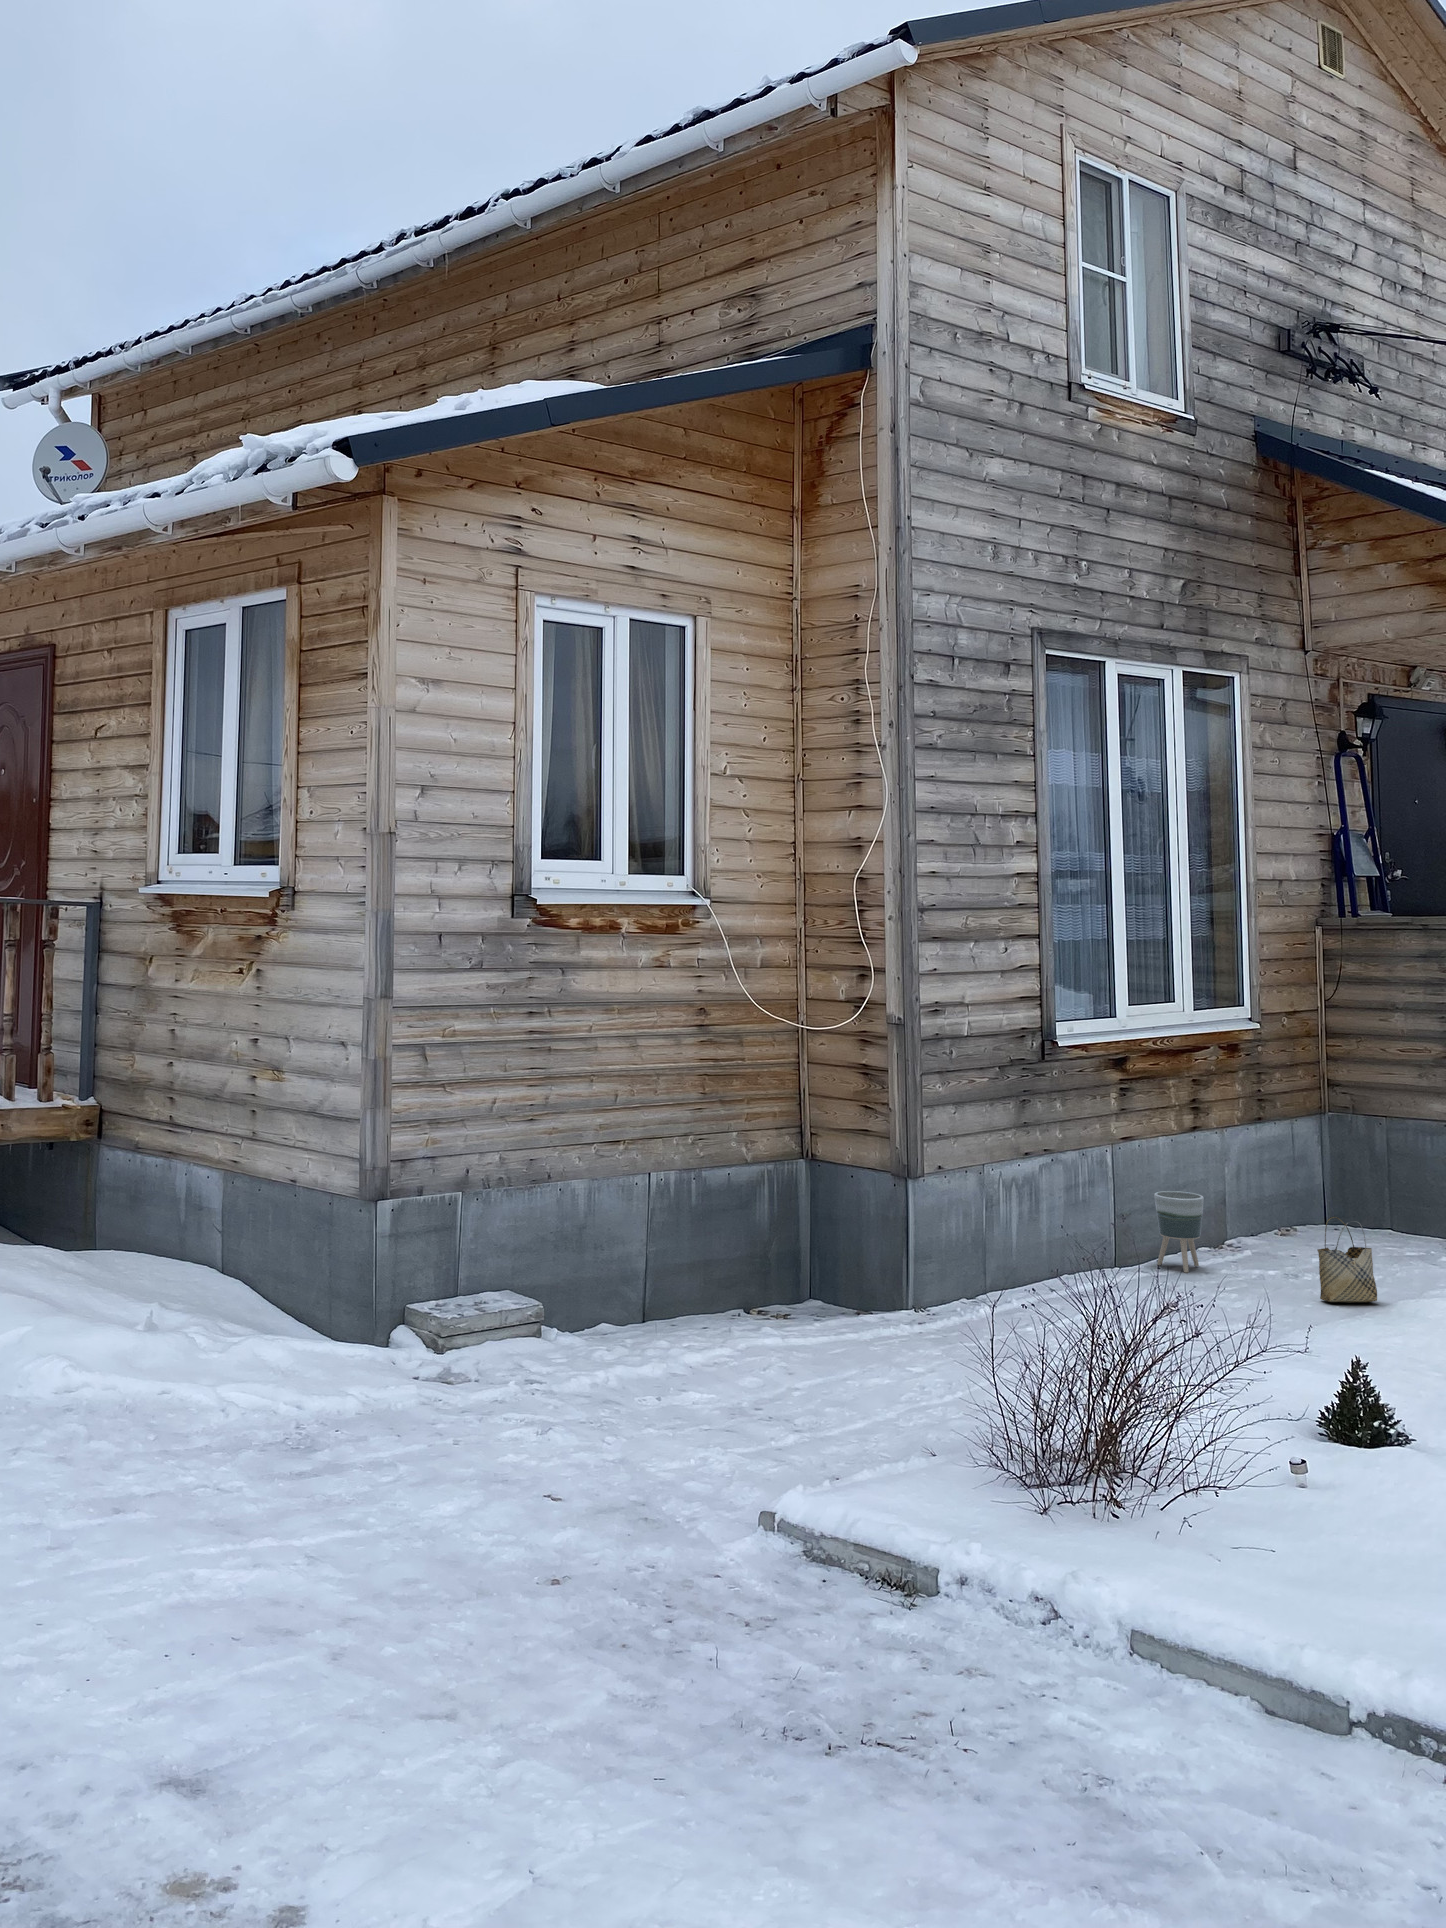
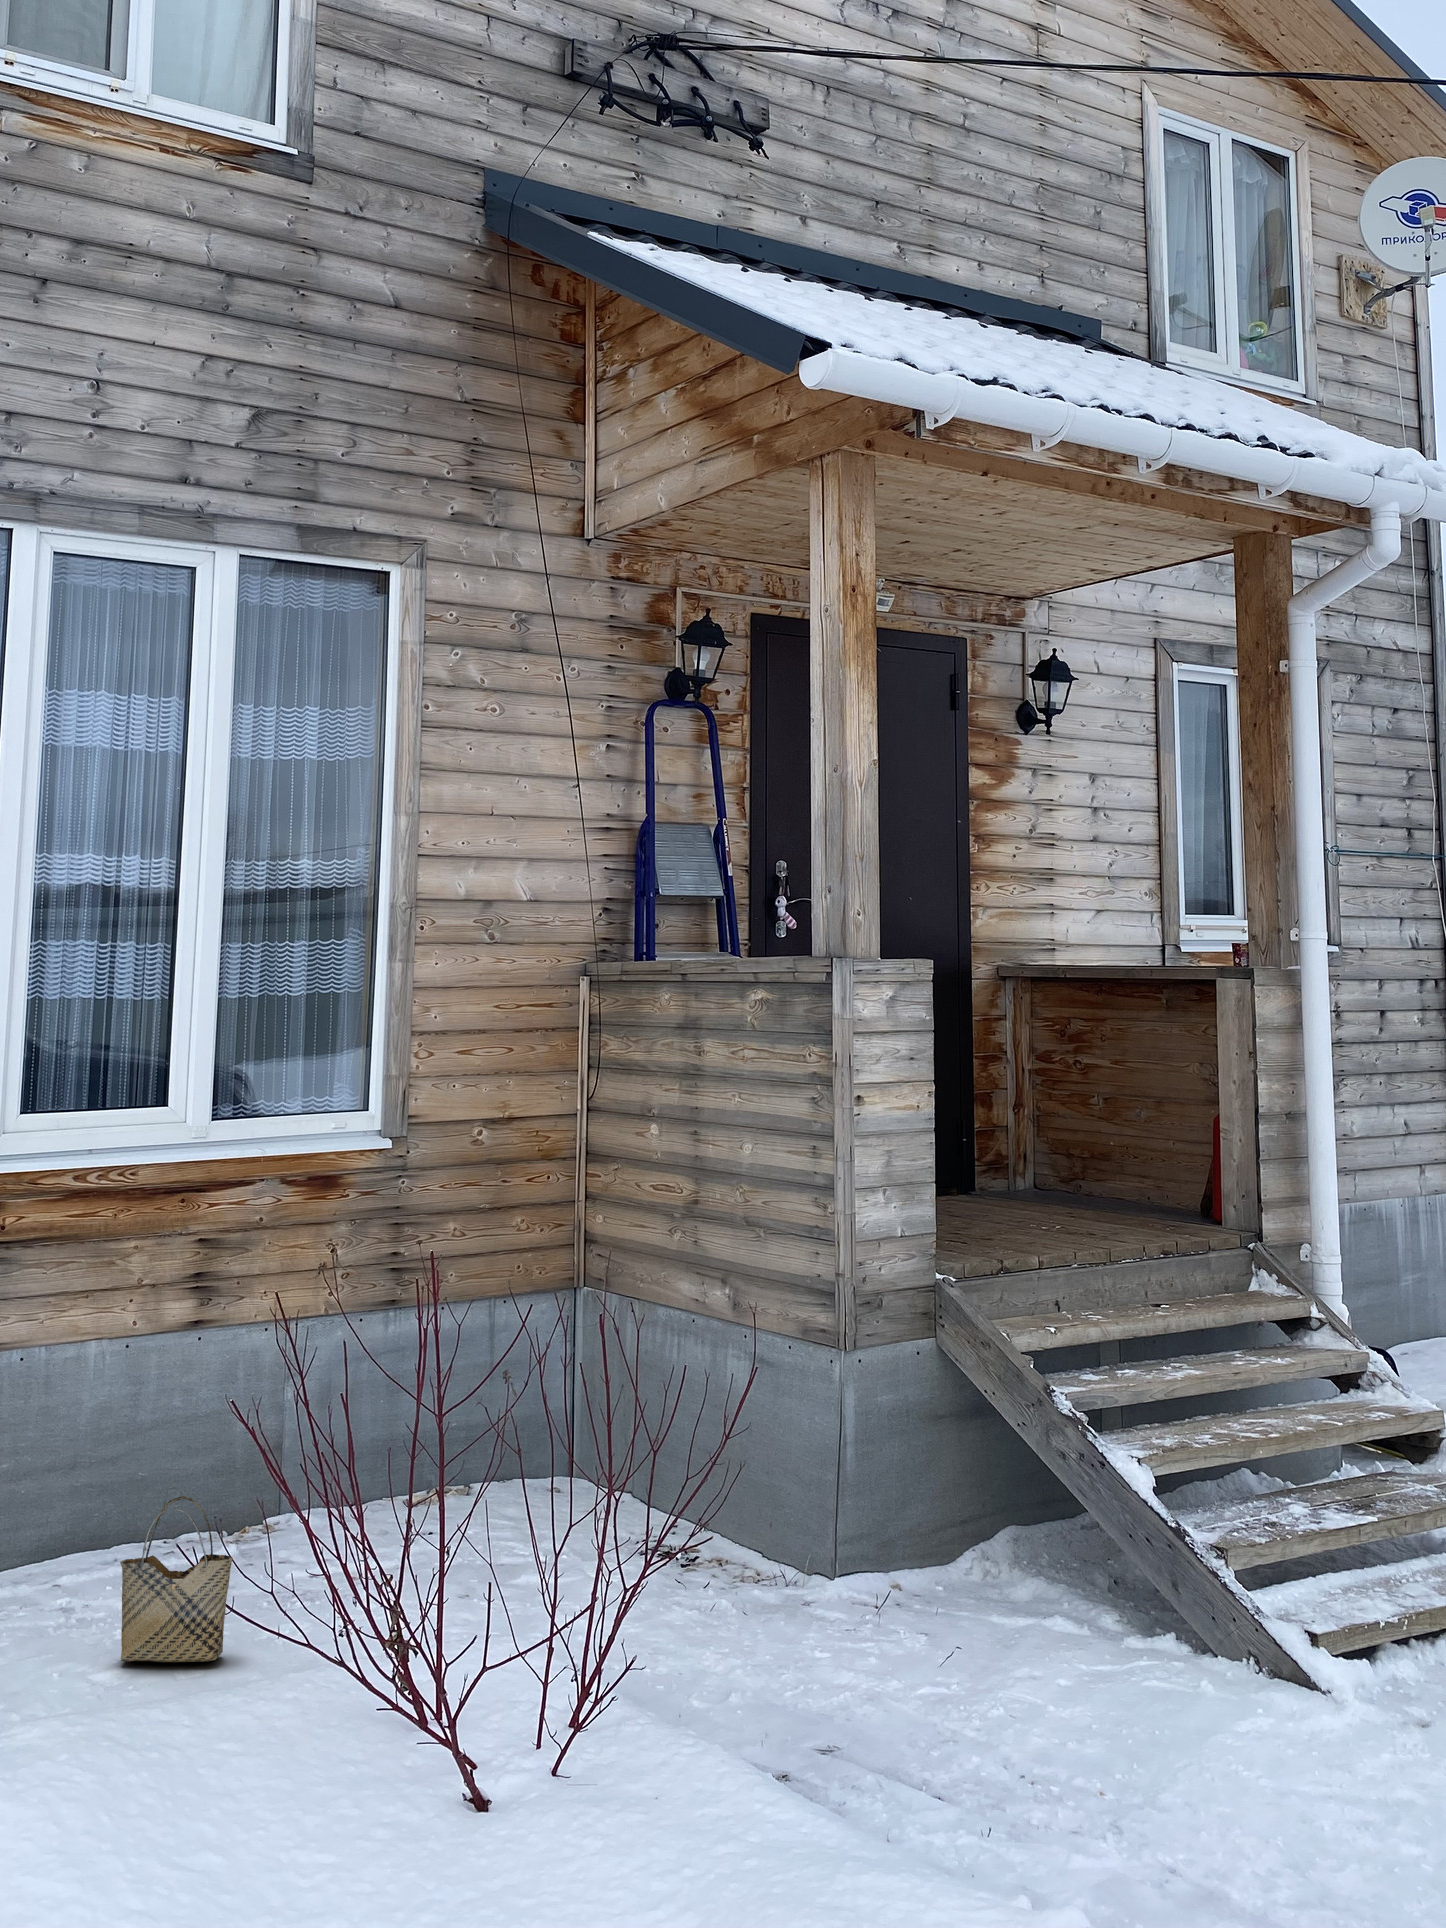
planter: present [1154,1191,1204,1273] -> none [42,1433,126,1582]

